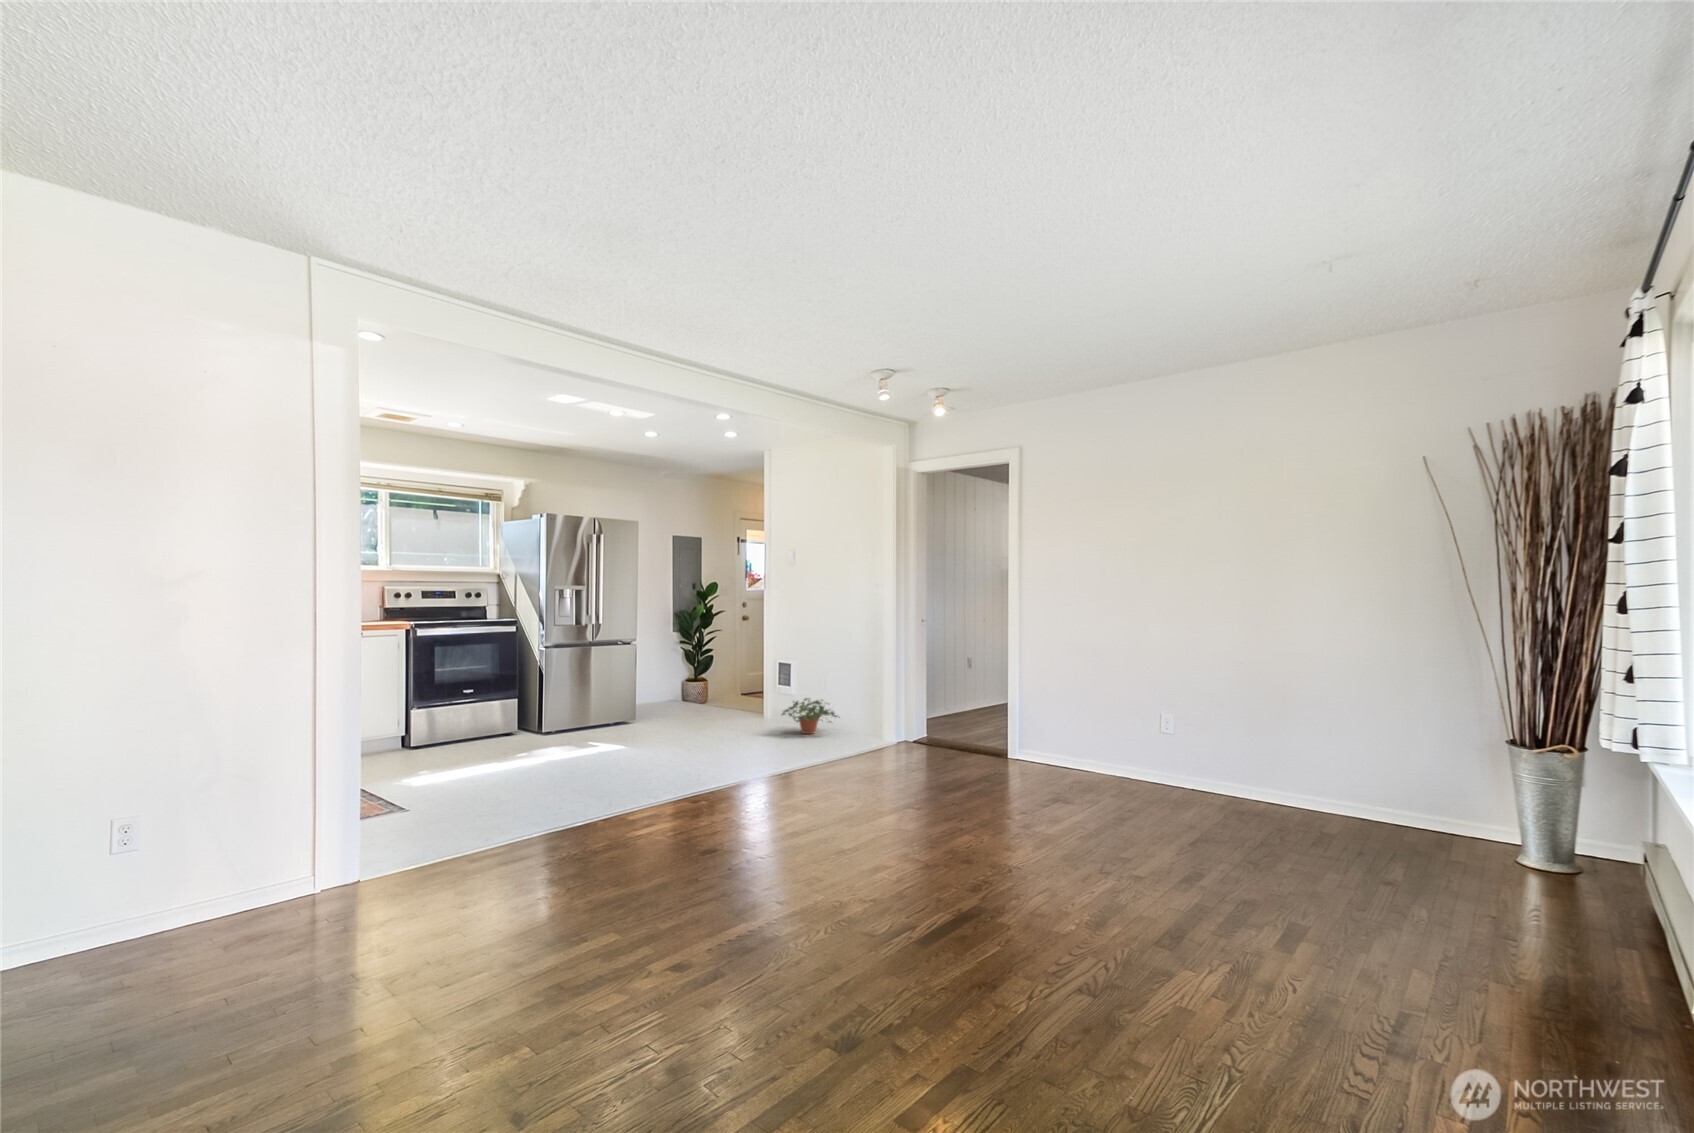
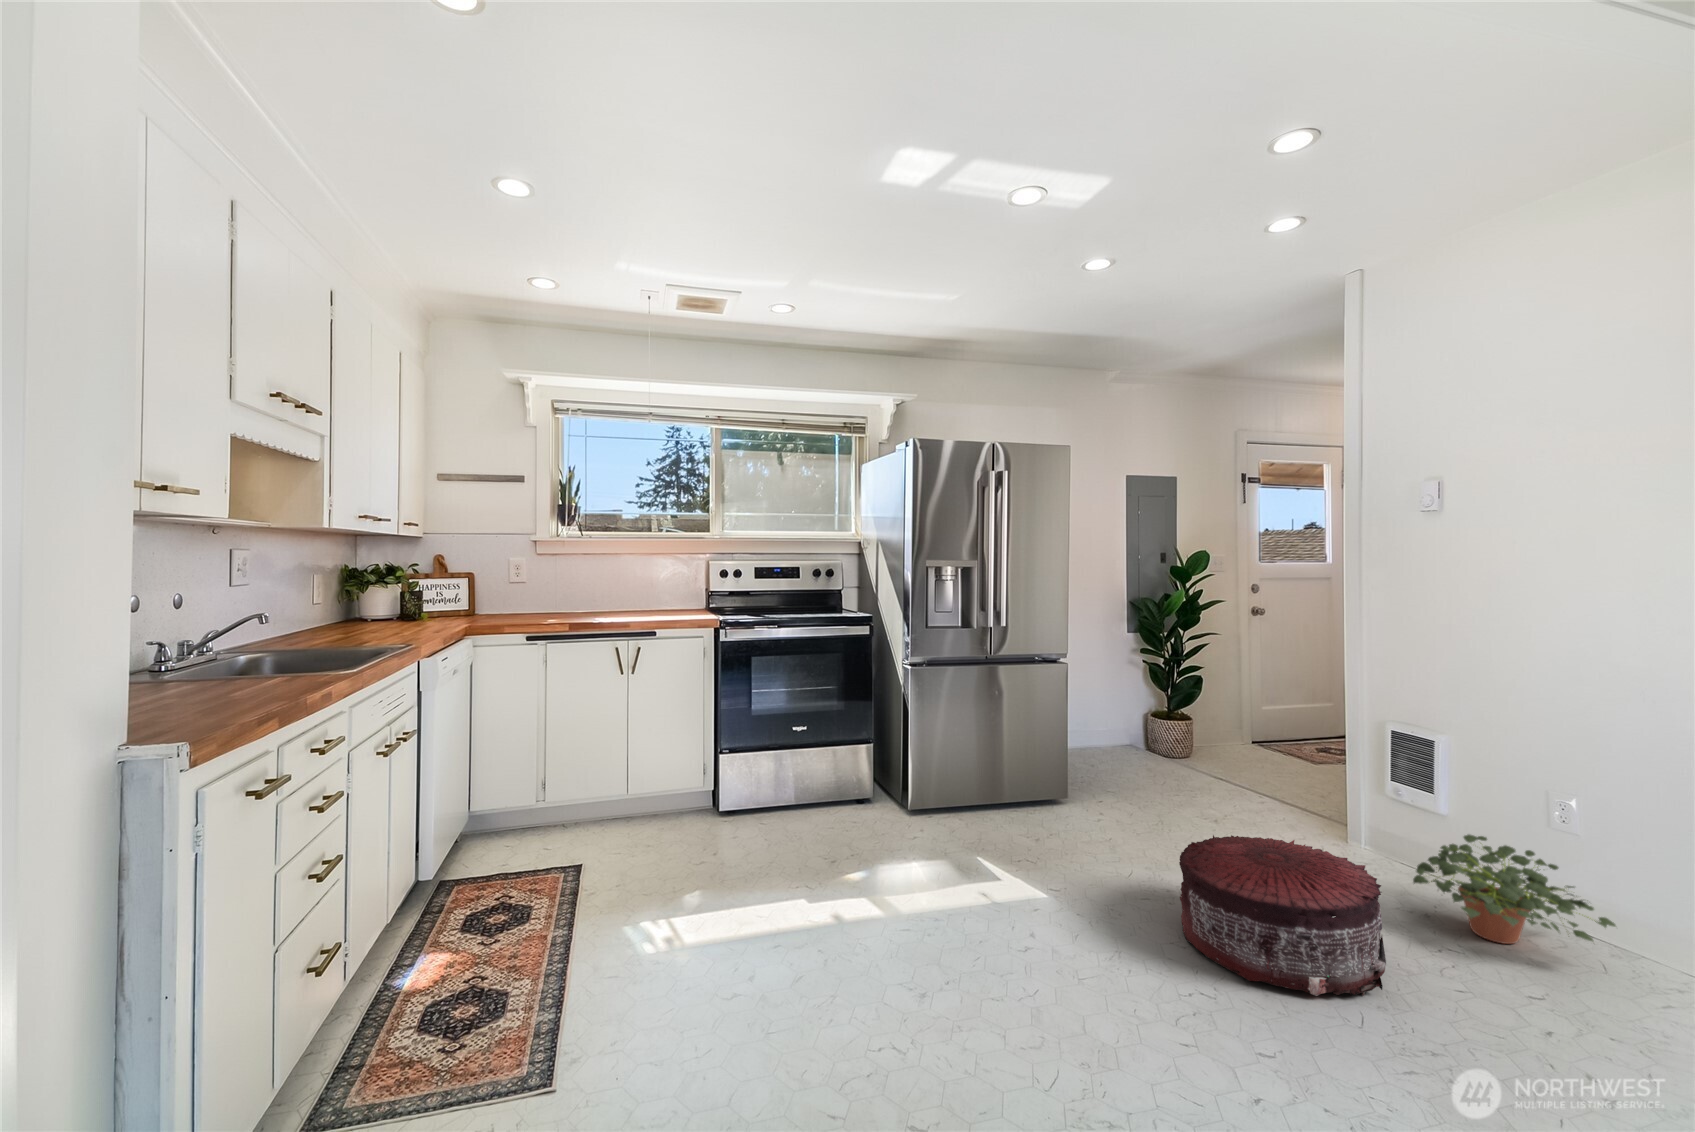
pouf: none [691,704,764,751] -> present [1179,835,1386,996]

